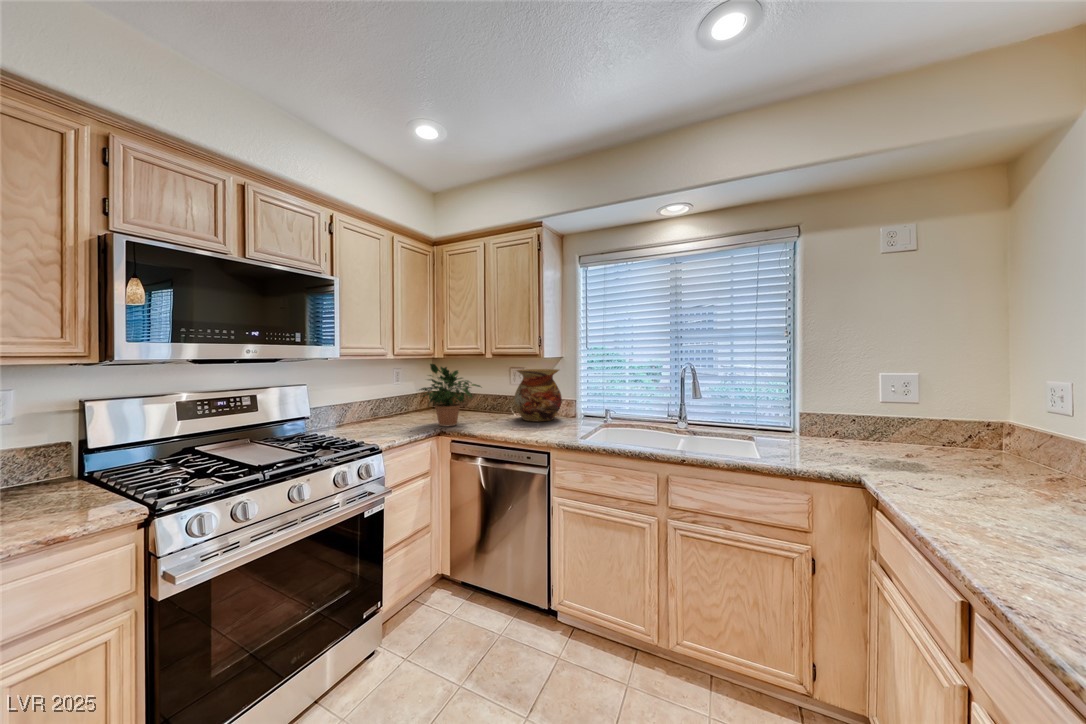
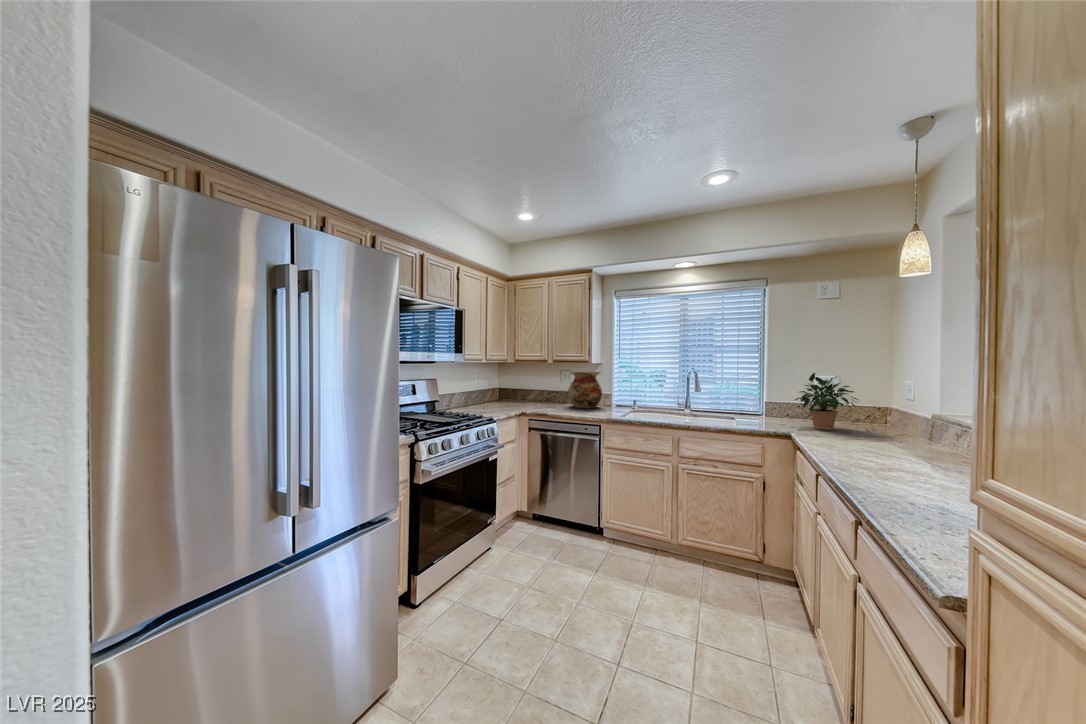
potted plant: present [420,364,481,426] -> present [795,373,859,430]

